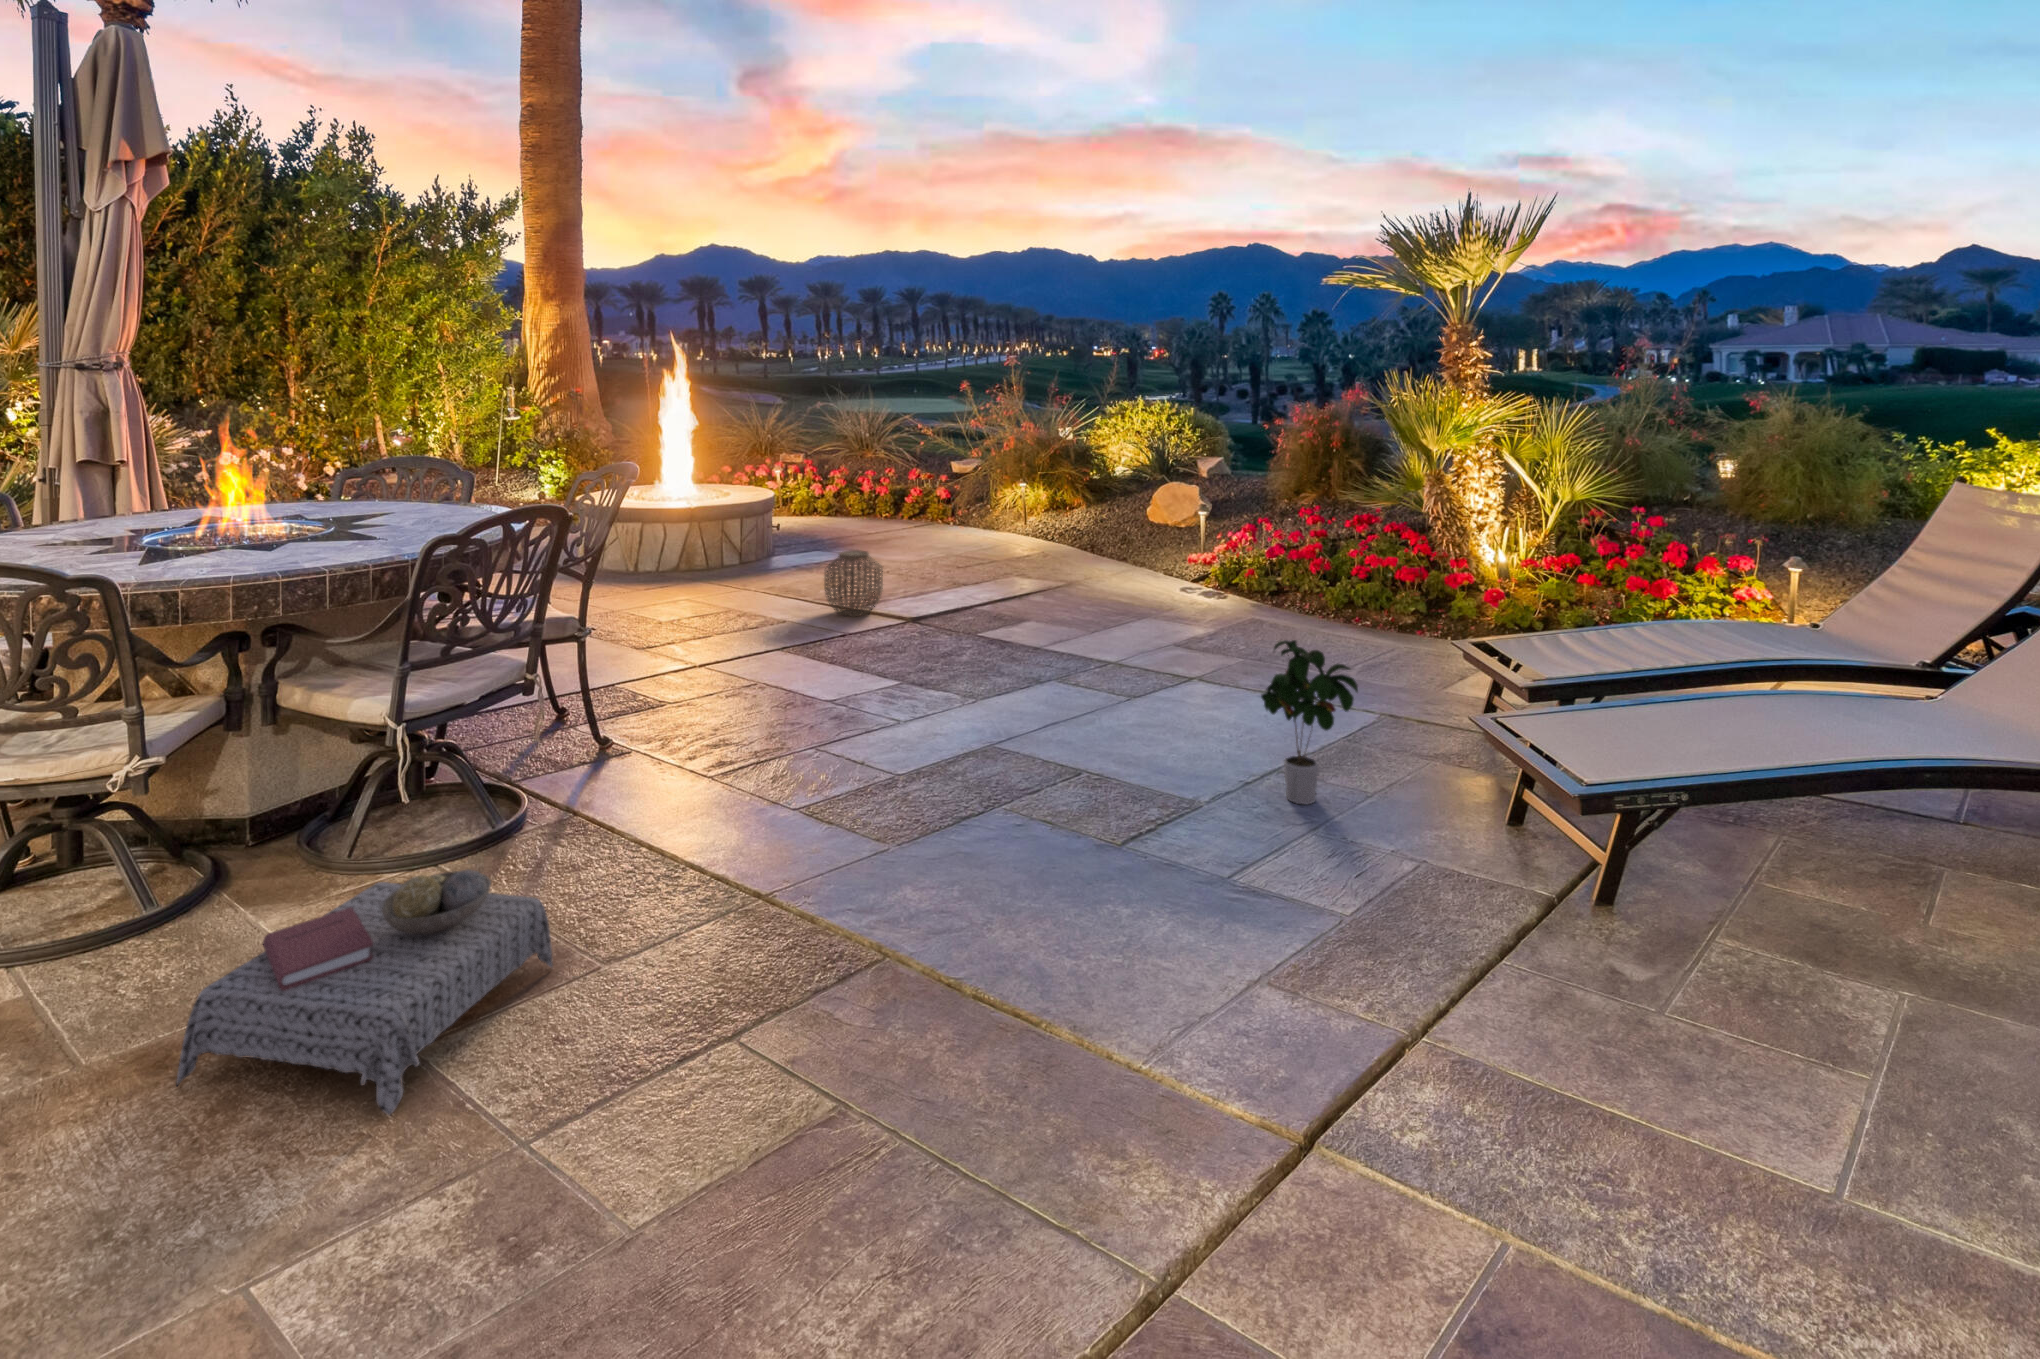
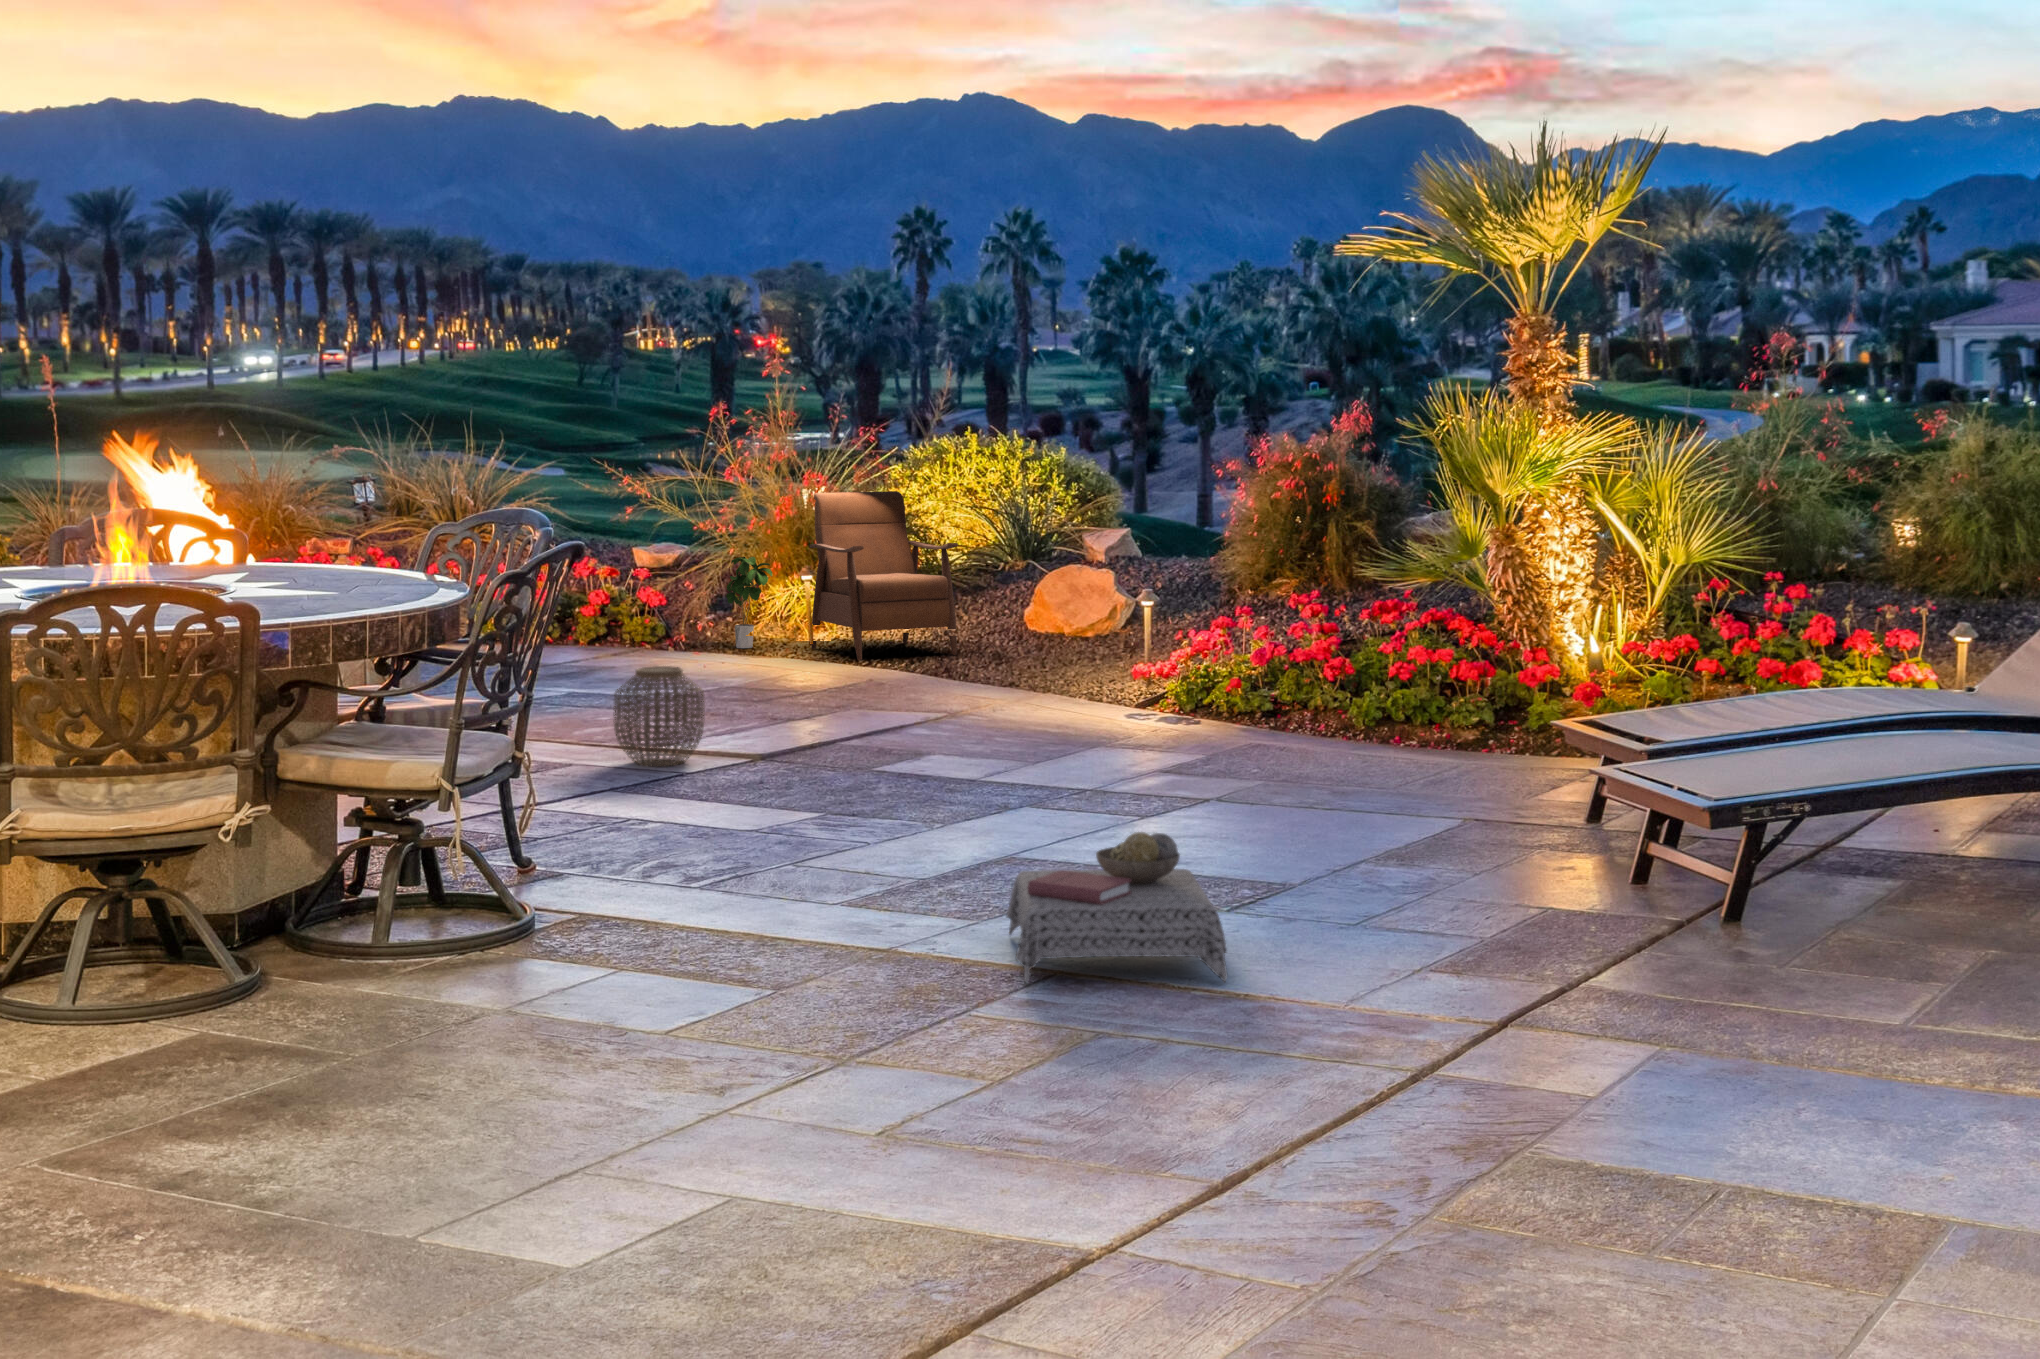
armchair: none [1030,432,1111,532] -> present [810,491,958,660]
potted plant: present [1261,640,1358,804] -> present [726,557,772,648]
ottoman: present [176,869,553,1115] -> present [1006,832,1227,983]

